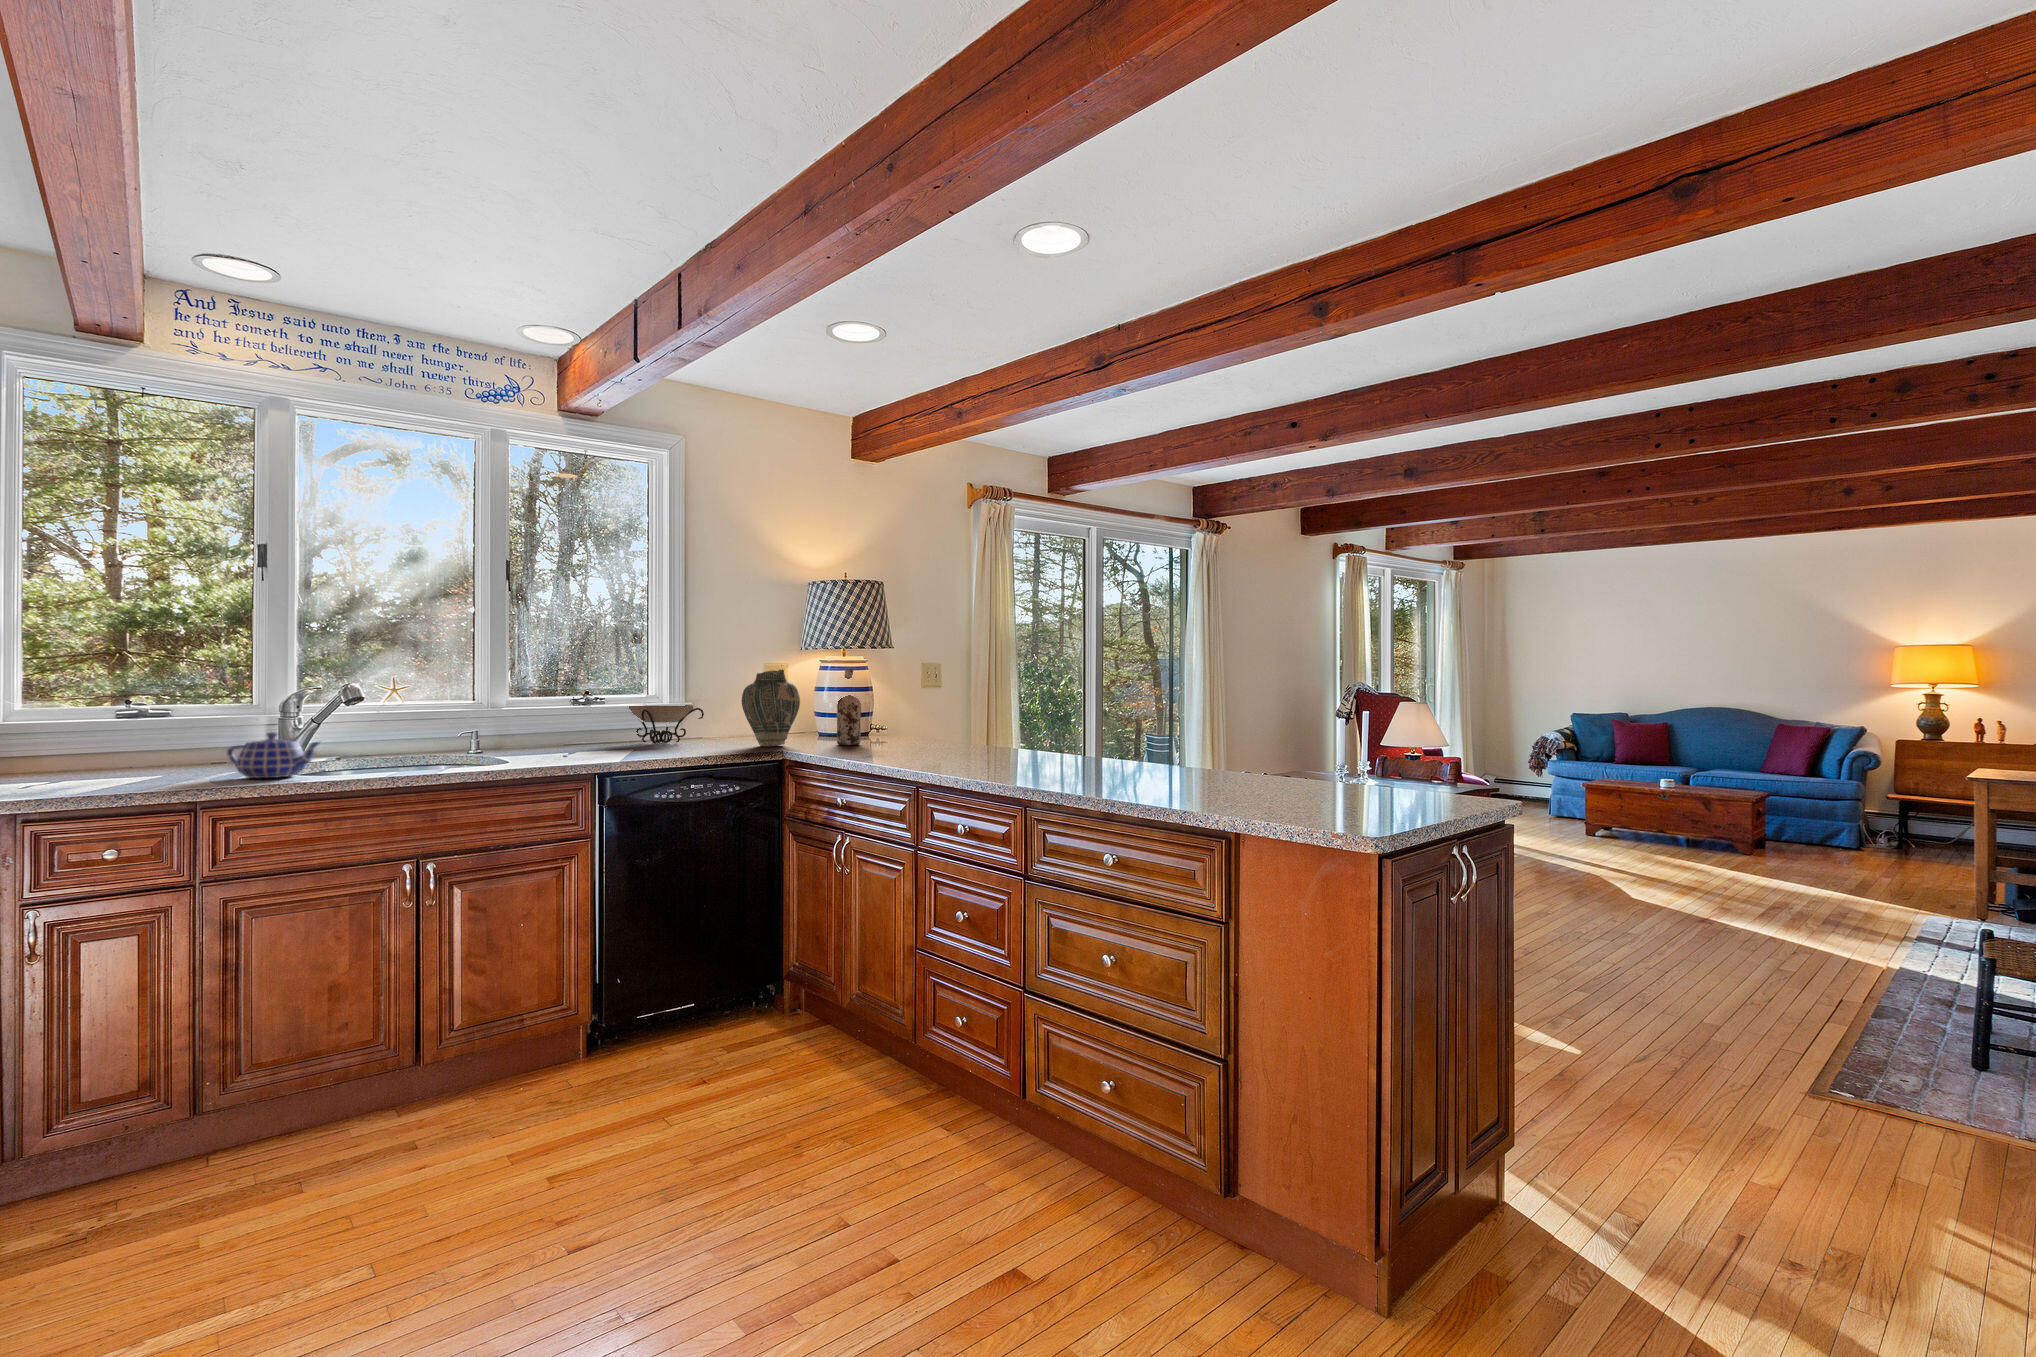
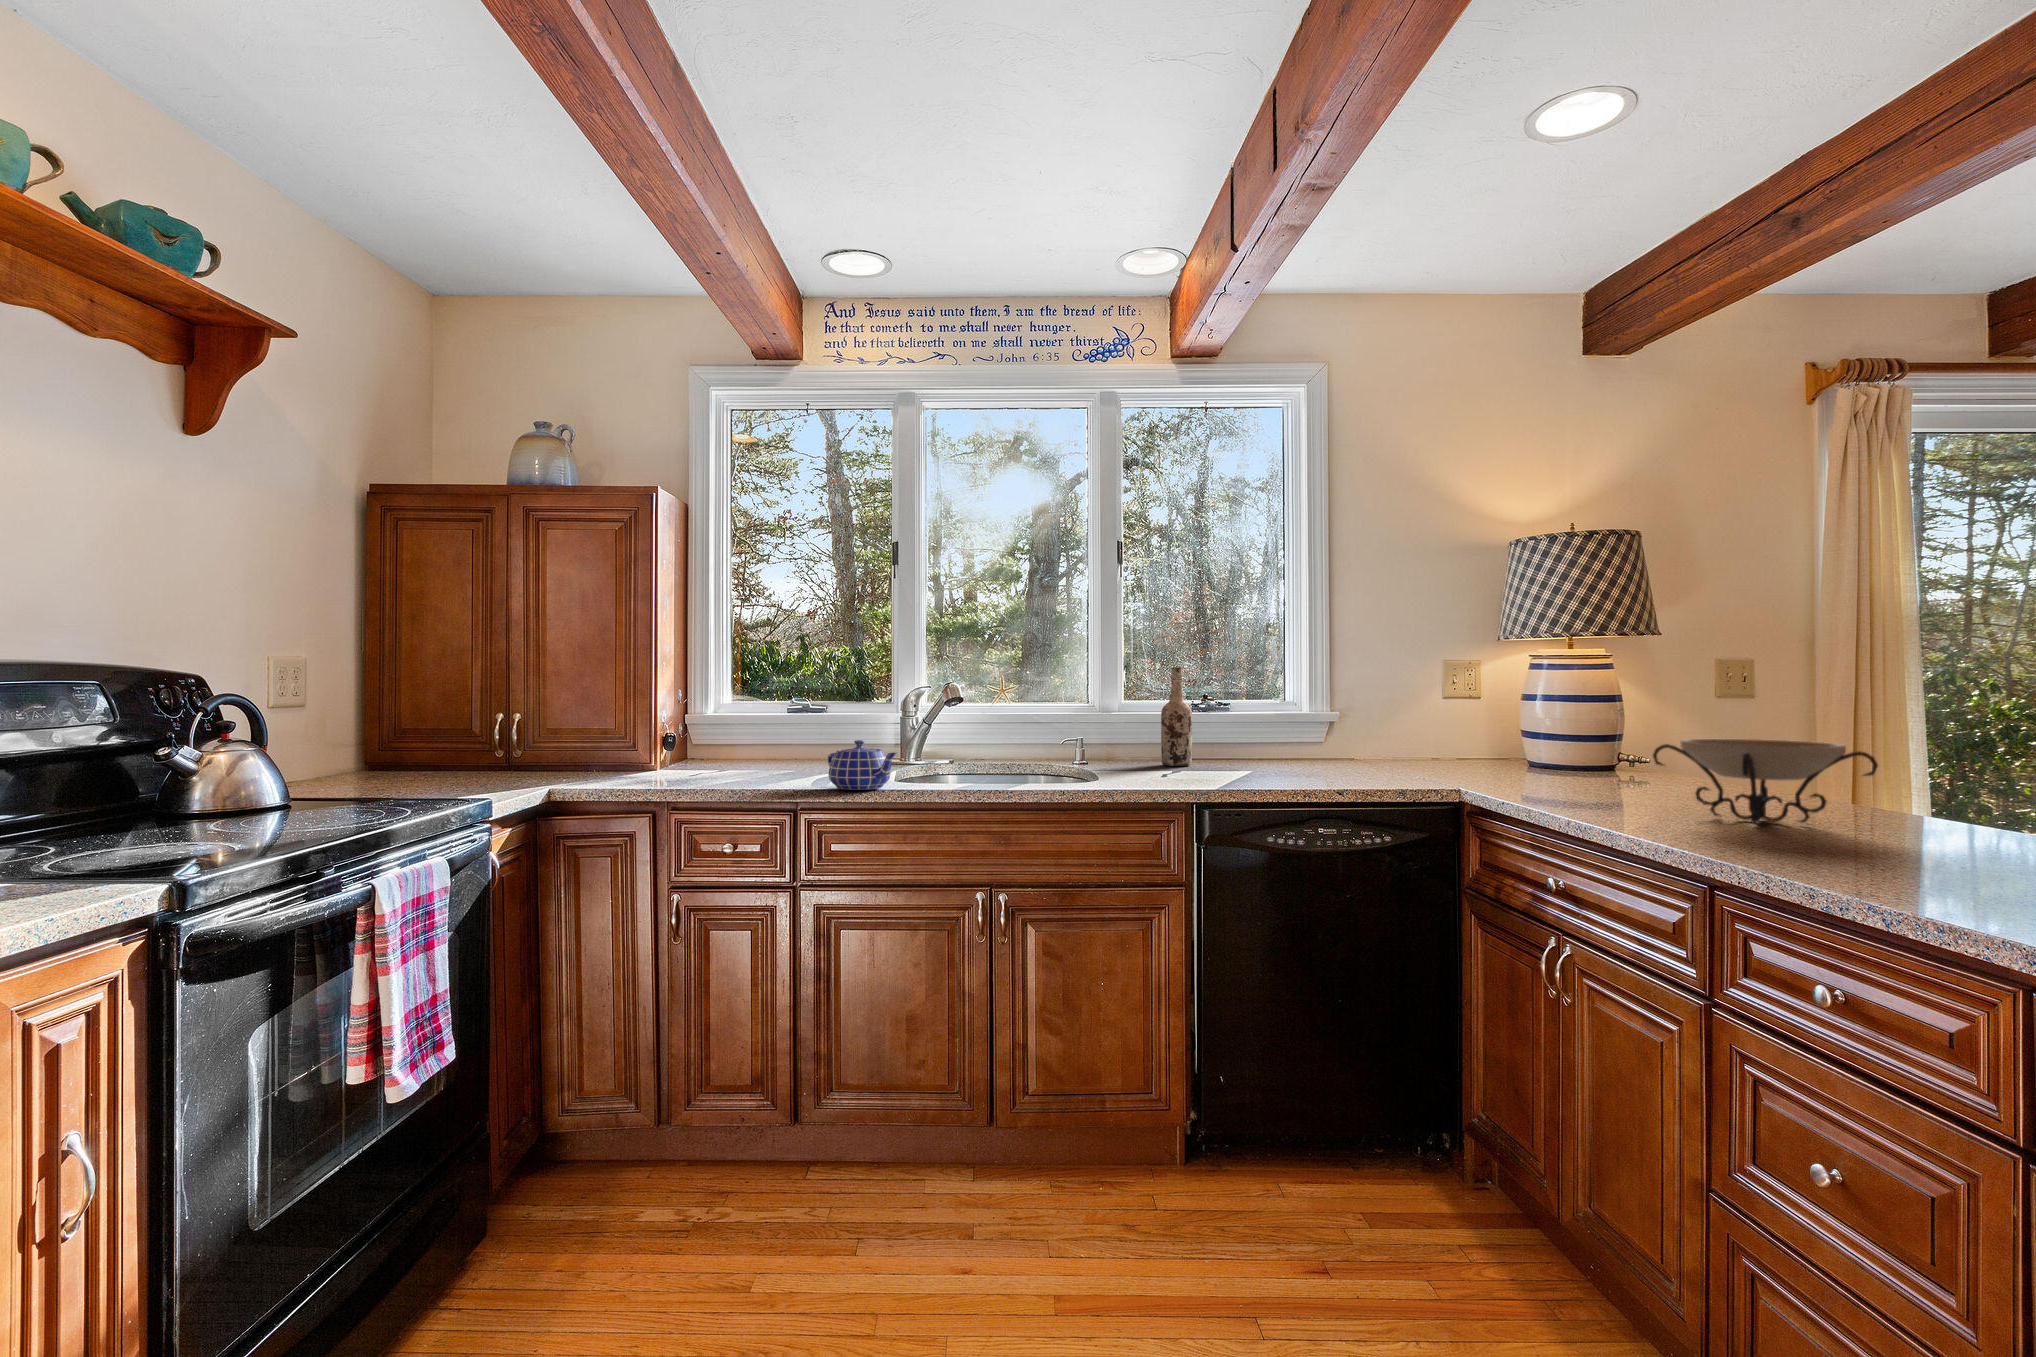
vase: present [742,669,800,747] -> none [1404,667,1493,779]
wine bottle: present [837,669,861,745] -> present [1161,667,1192,766]
decorative bowl: present [629,704,704,743] -> present [1653,739,1878,823]

